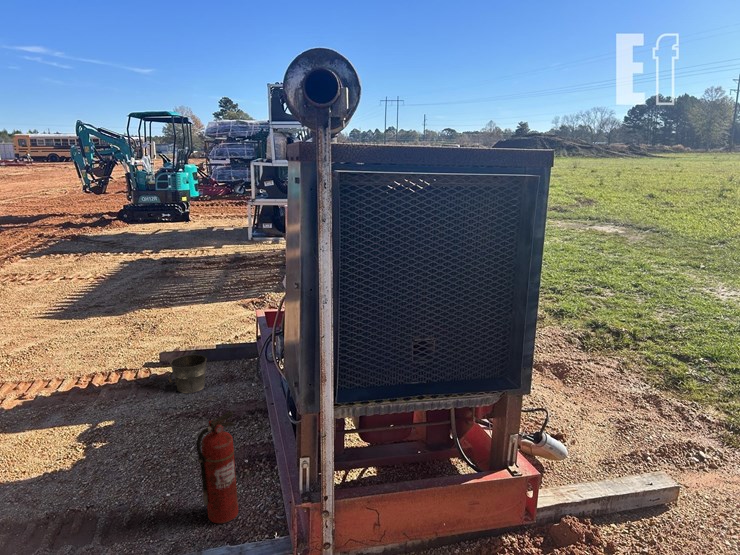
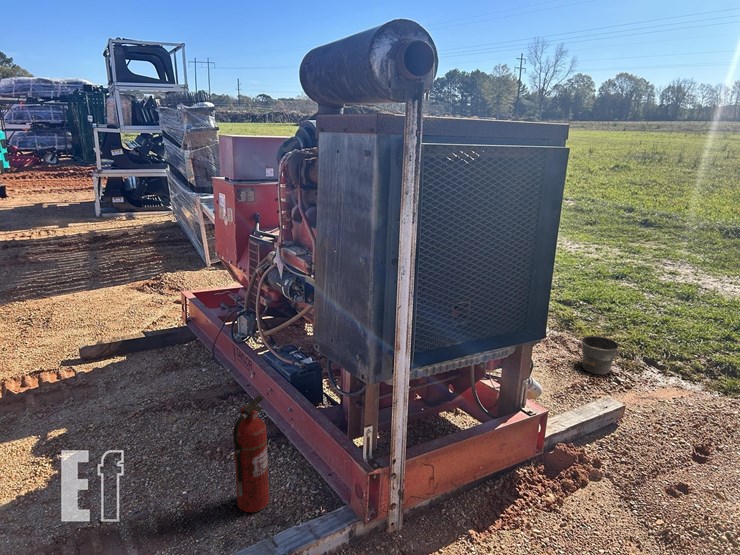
bucket: present [169,354,207,393] -> present [578,336,620,374]

